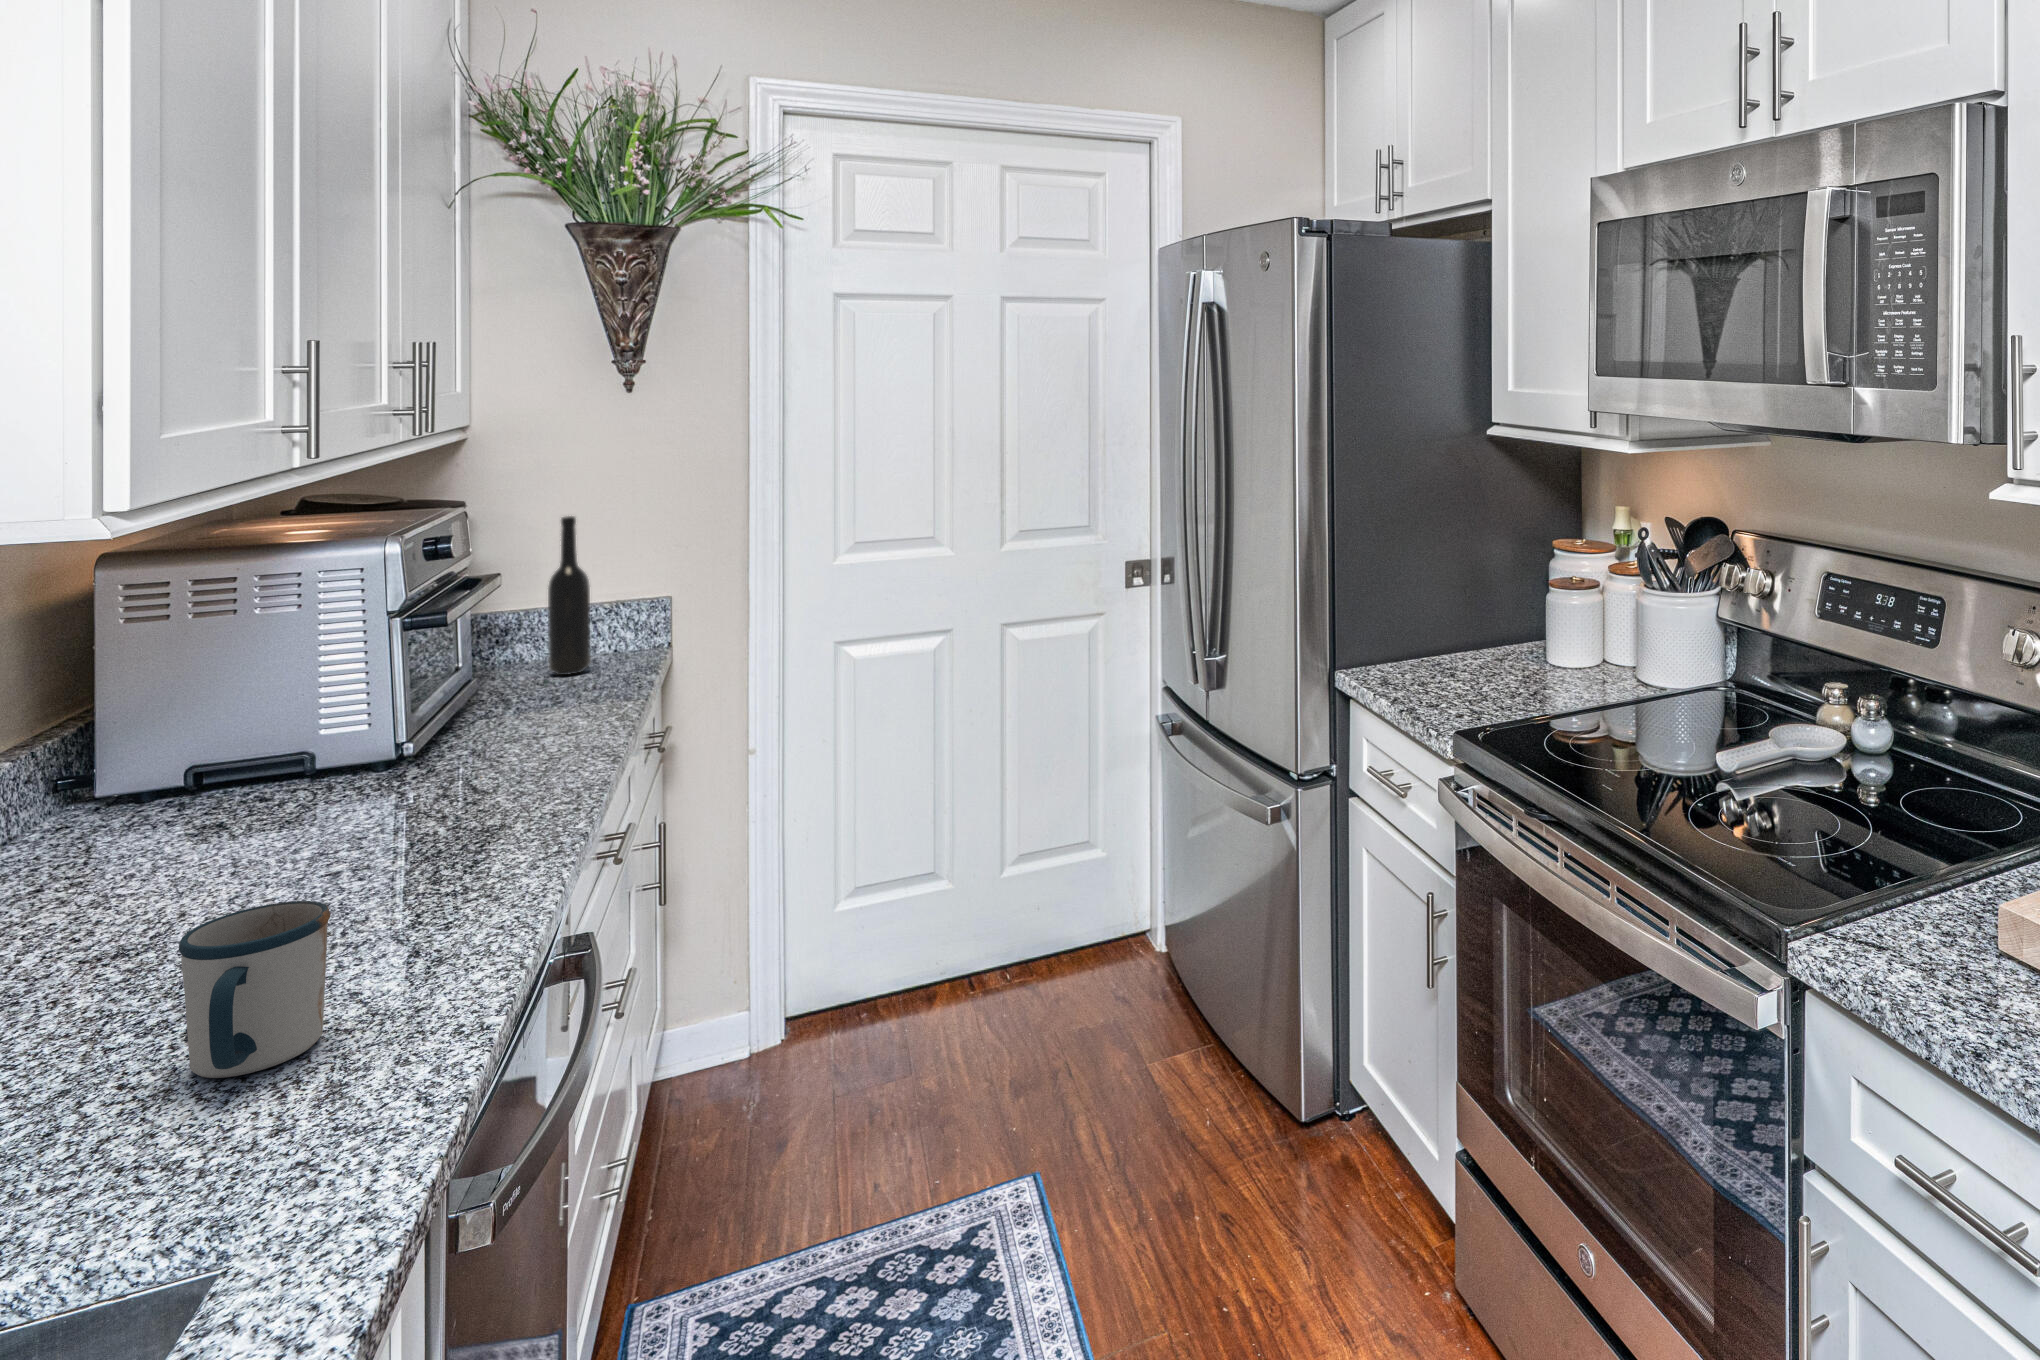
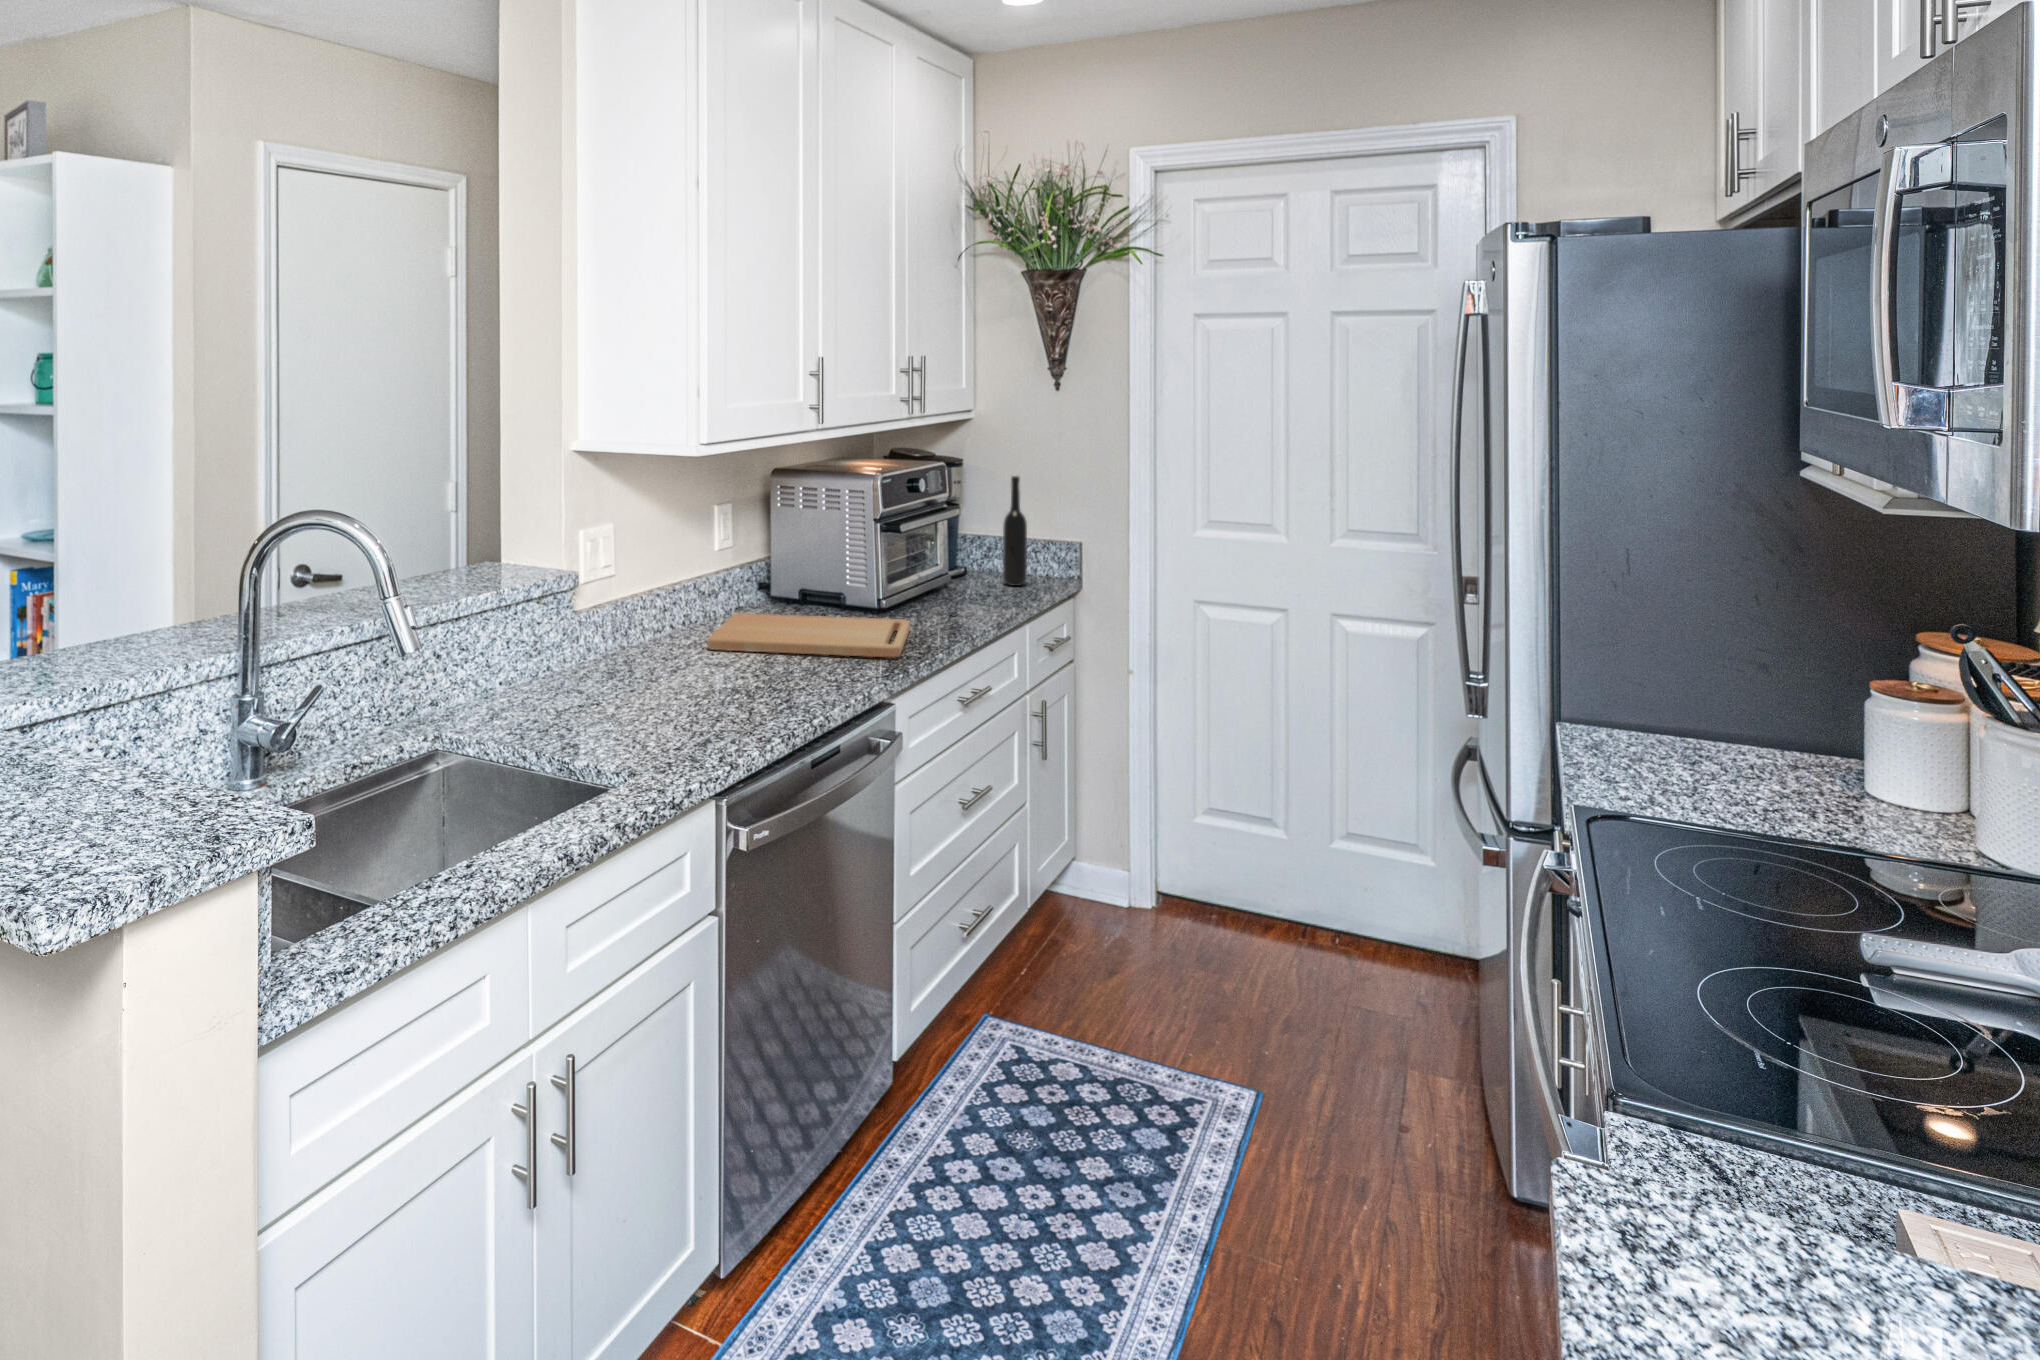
cutting board: none [68,758,531,914] -> present [707,613,910,657]
mug: present [179,901,330,1078] -> none [657,652,719,734]

